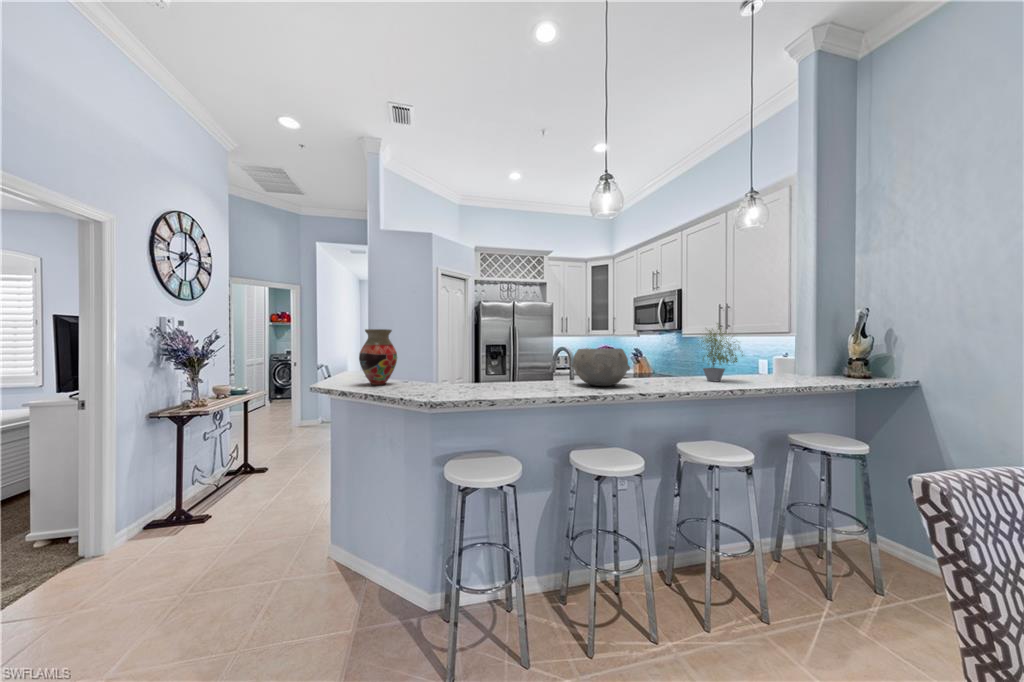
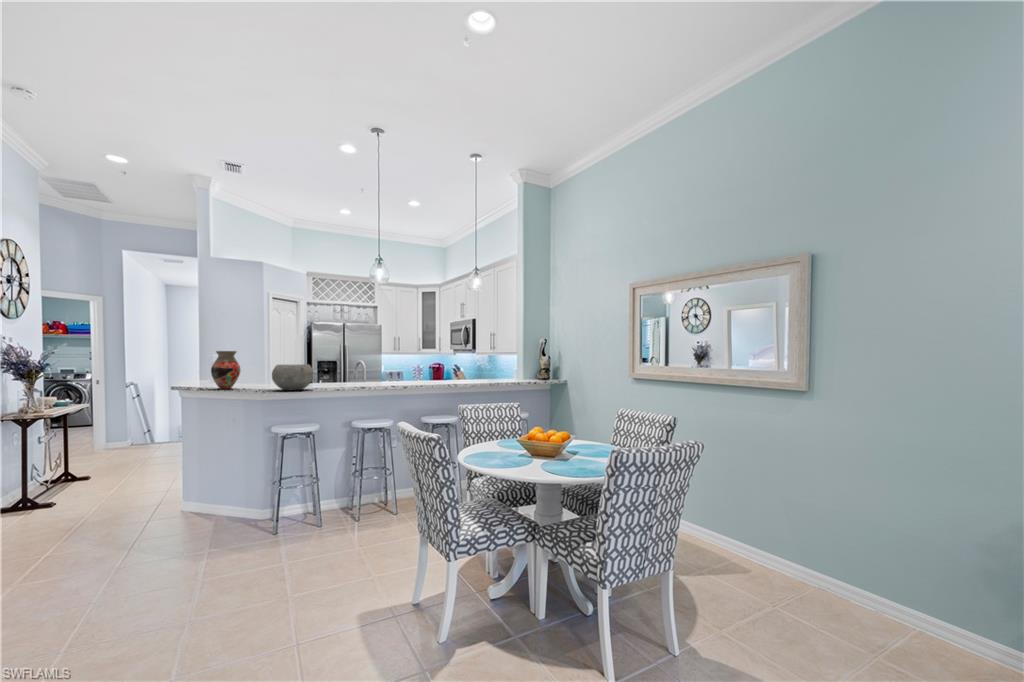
potted plant: present [698,328,743,381] -> none [451,348,481,385]
ceramic bowl: present [572,348,630,386] -> present [272,364,314,390]

